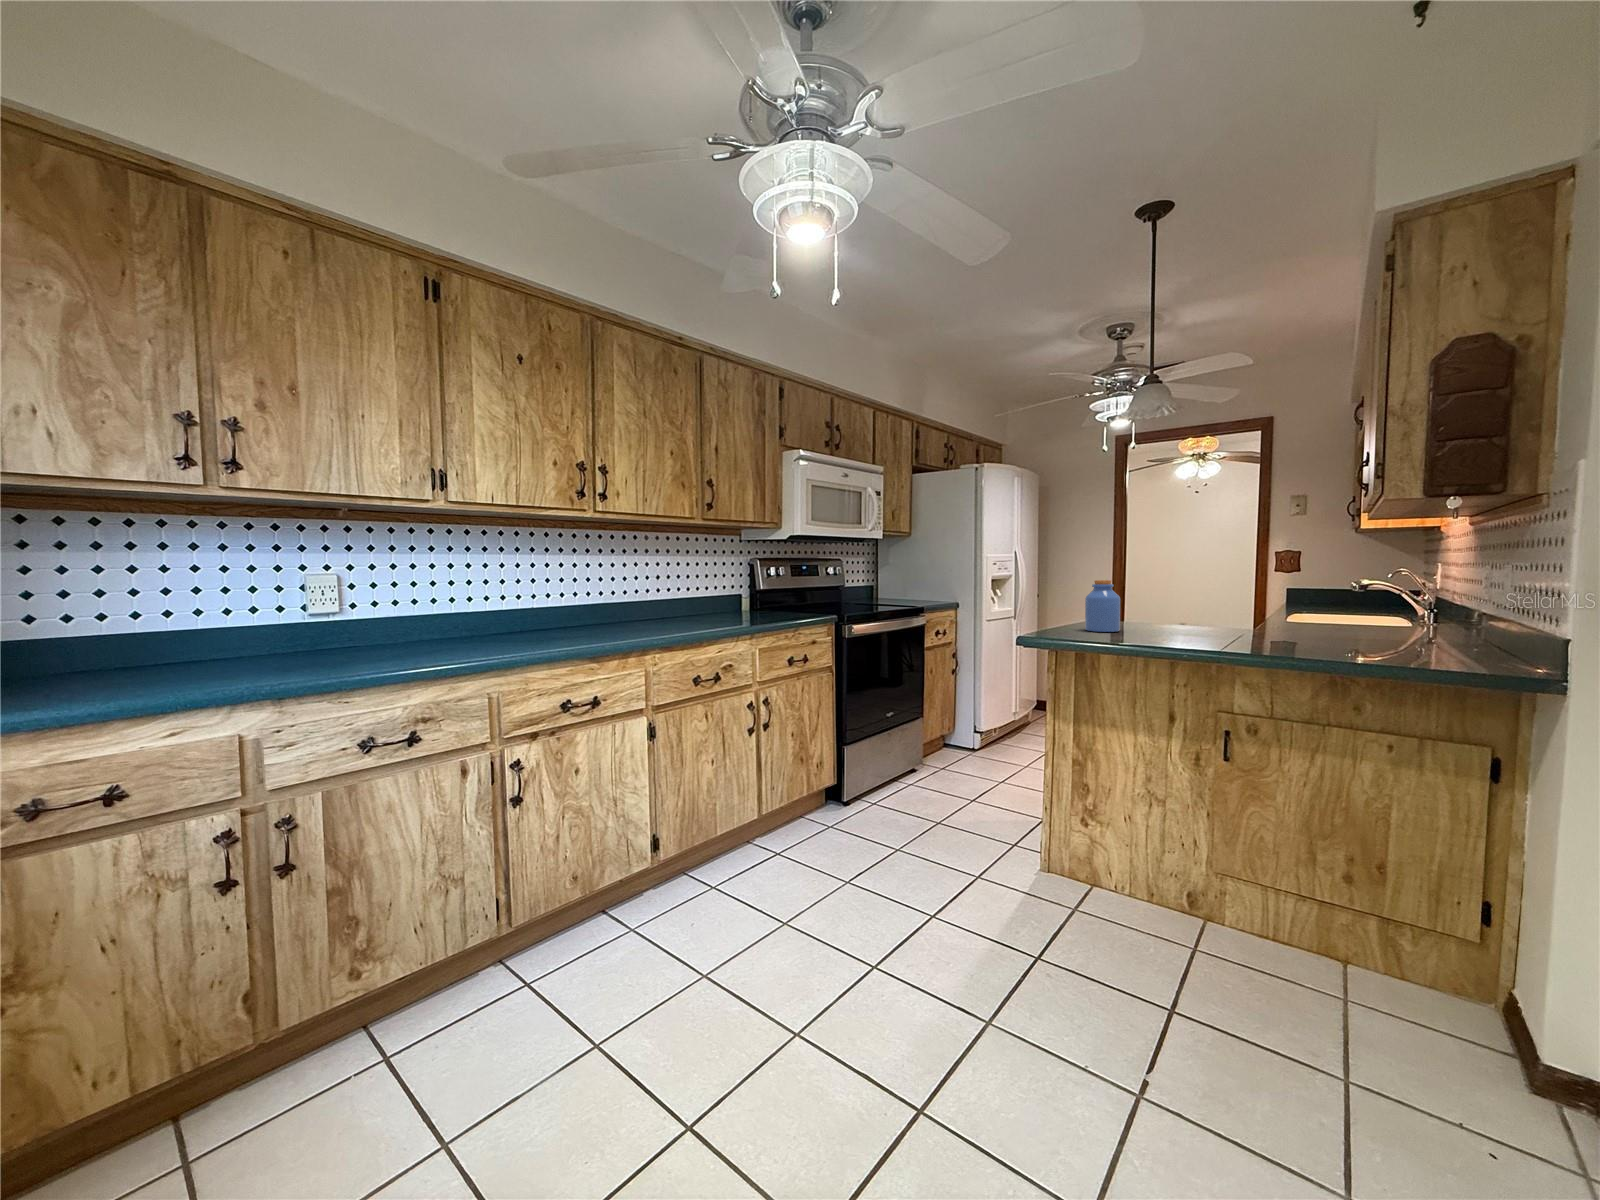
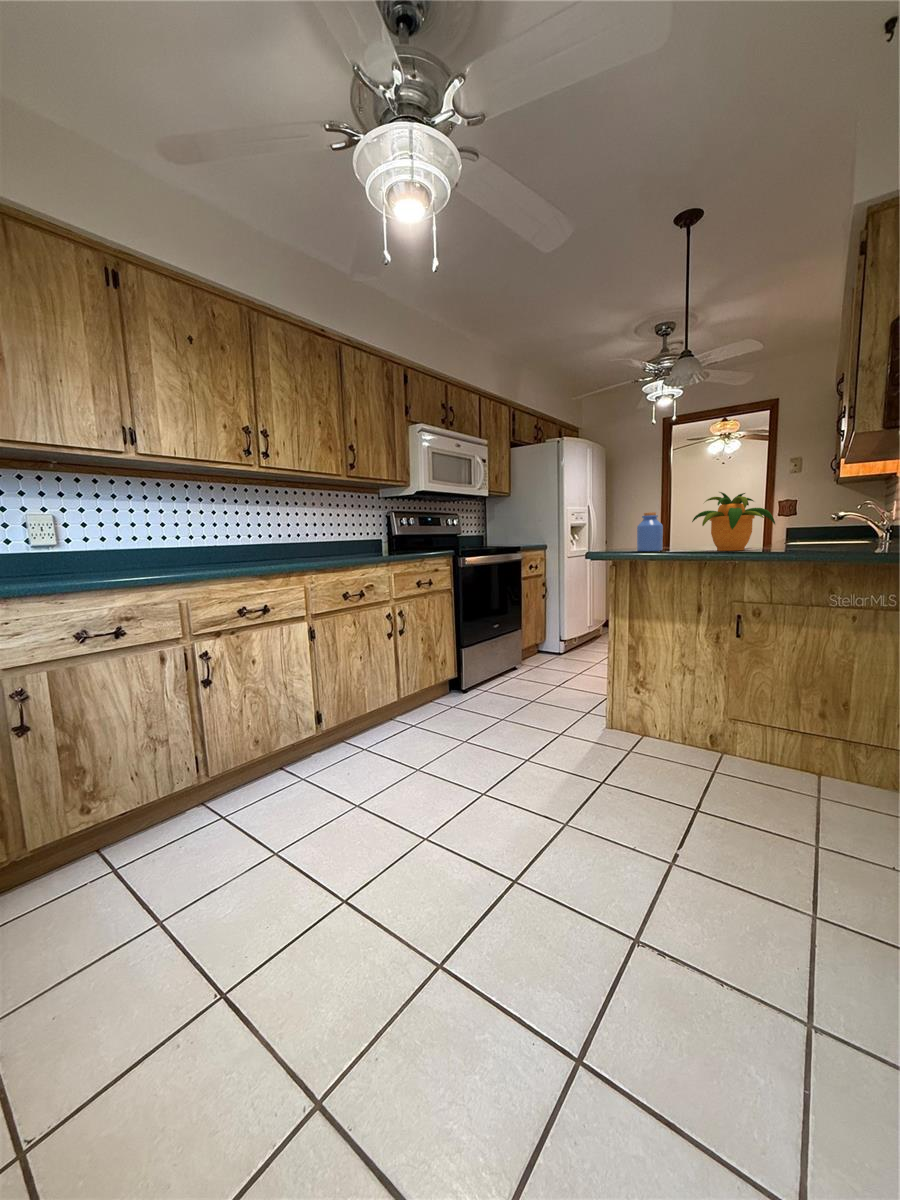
potted plant: none [1159,559,1275,639] -> present [692,492,775,551]

